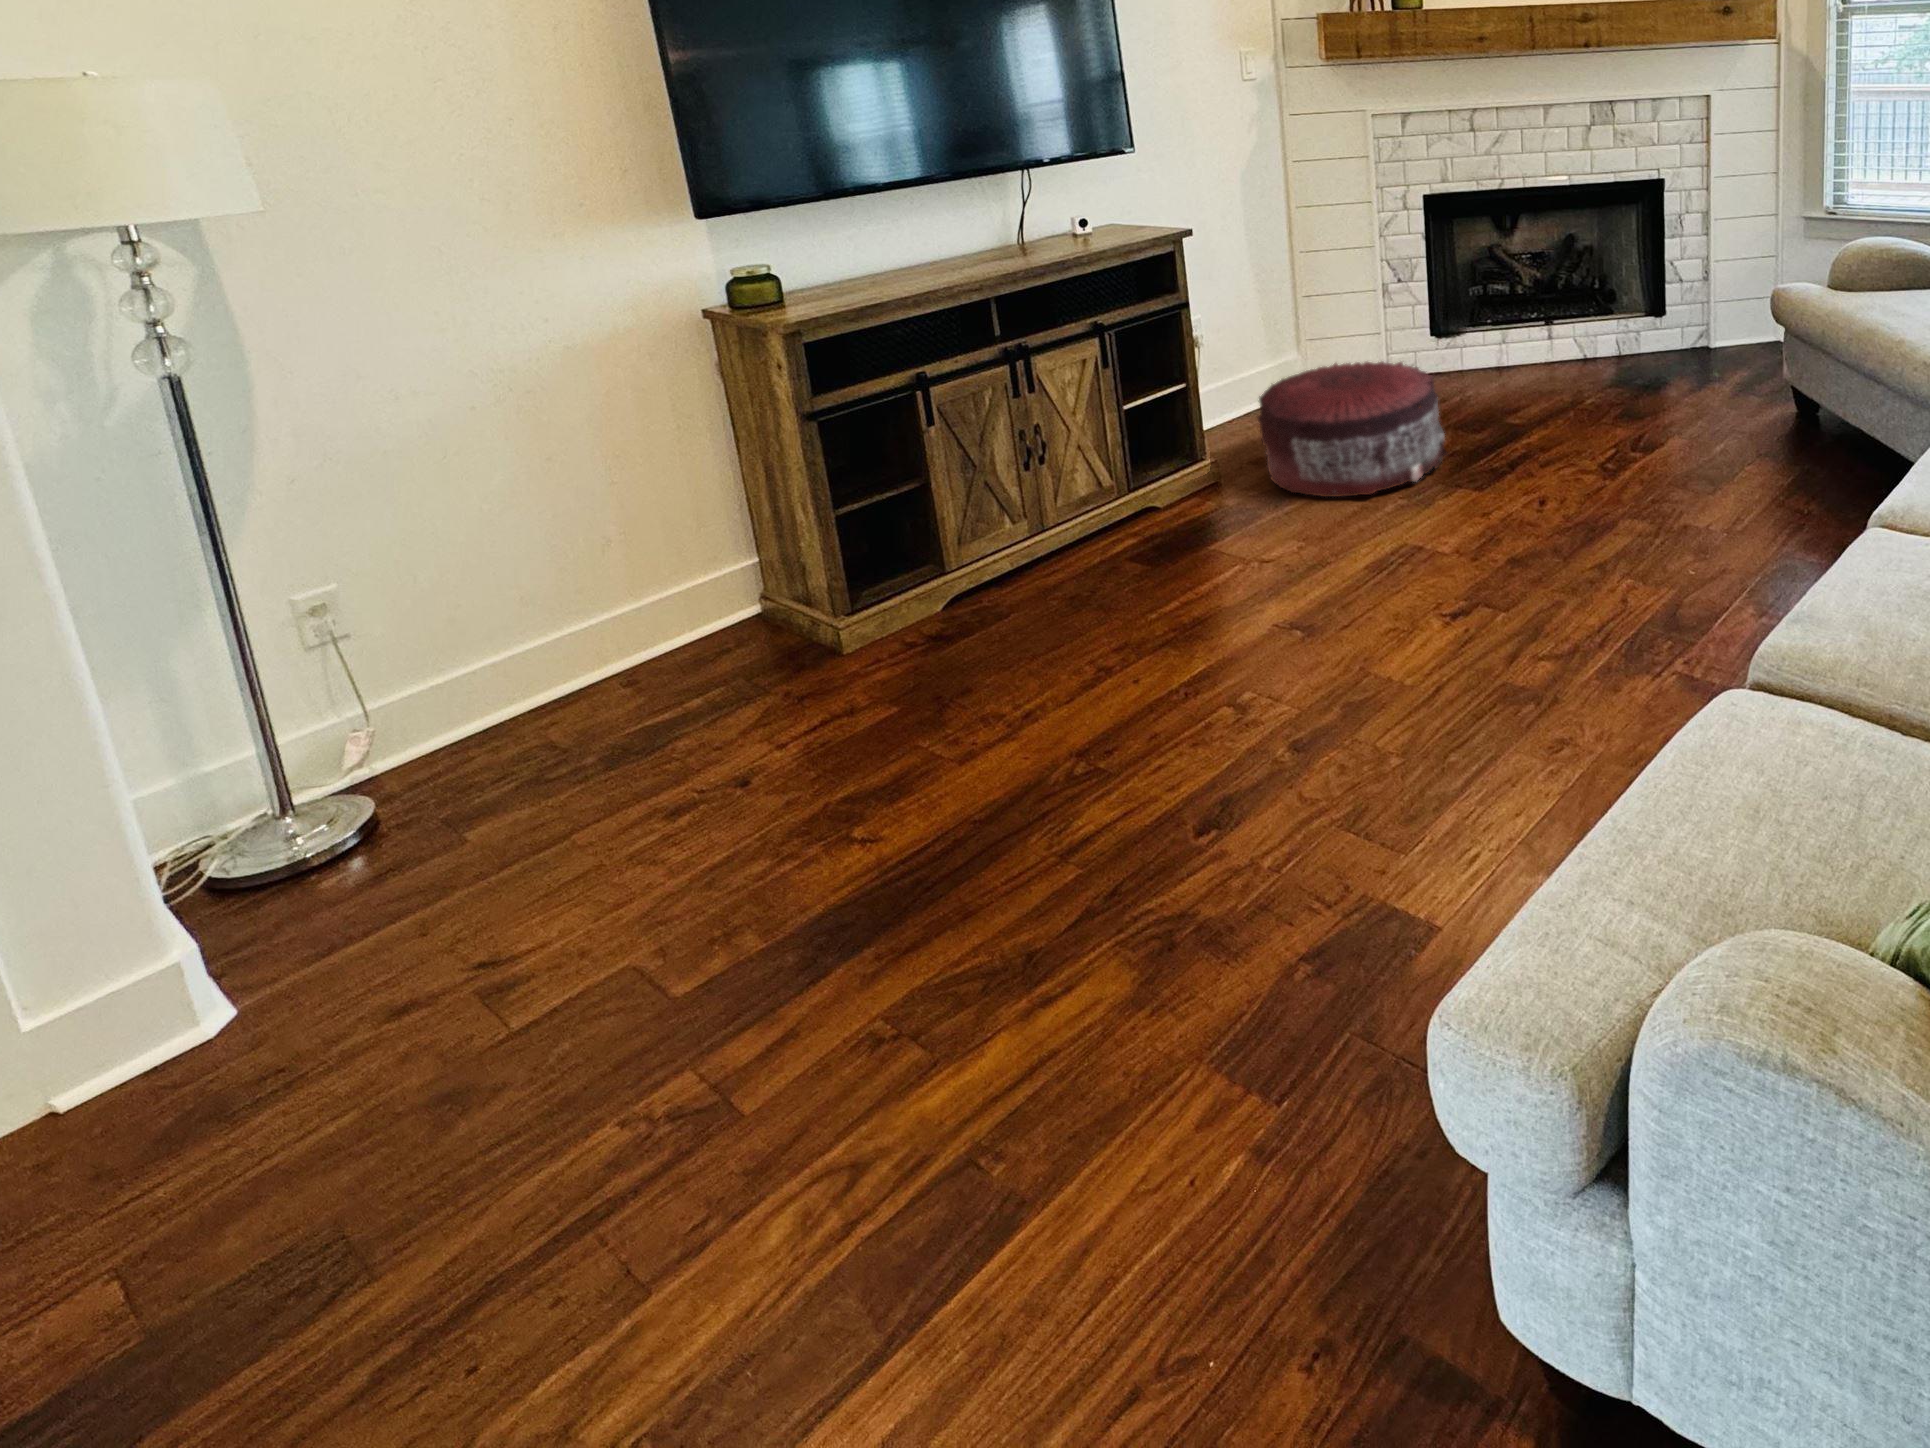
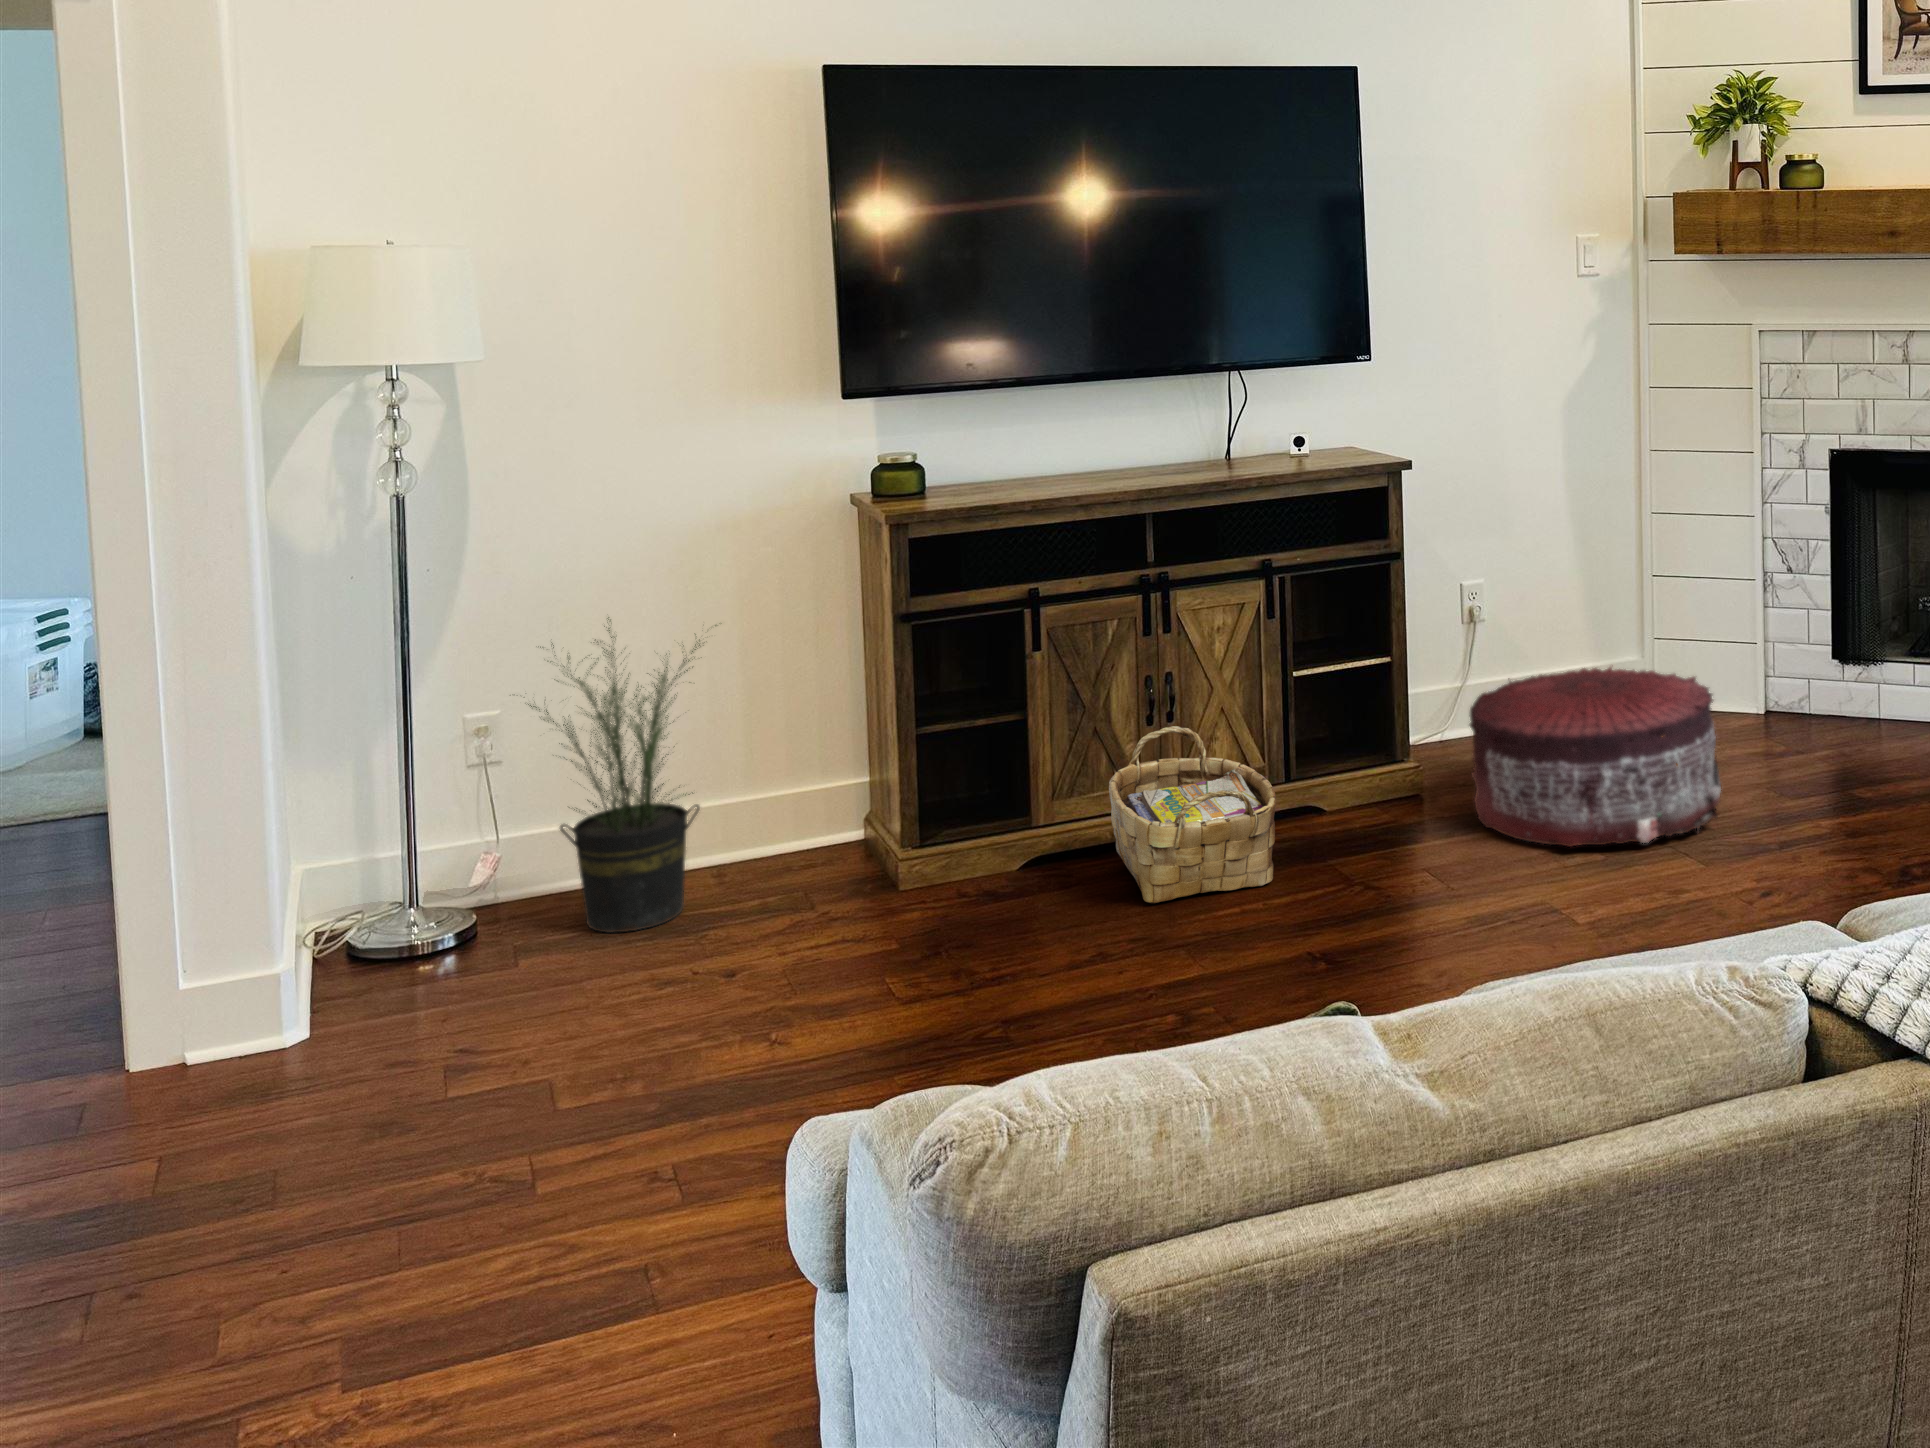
potted plant: none [378,455,627,769] -> present [528,617,717,932]
woven basket: none [1015,465,1172,609] -> present [1109,726,1276,903]

